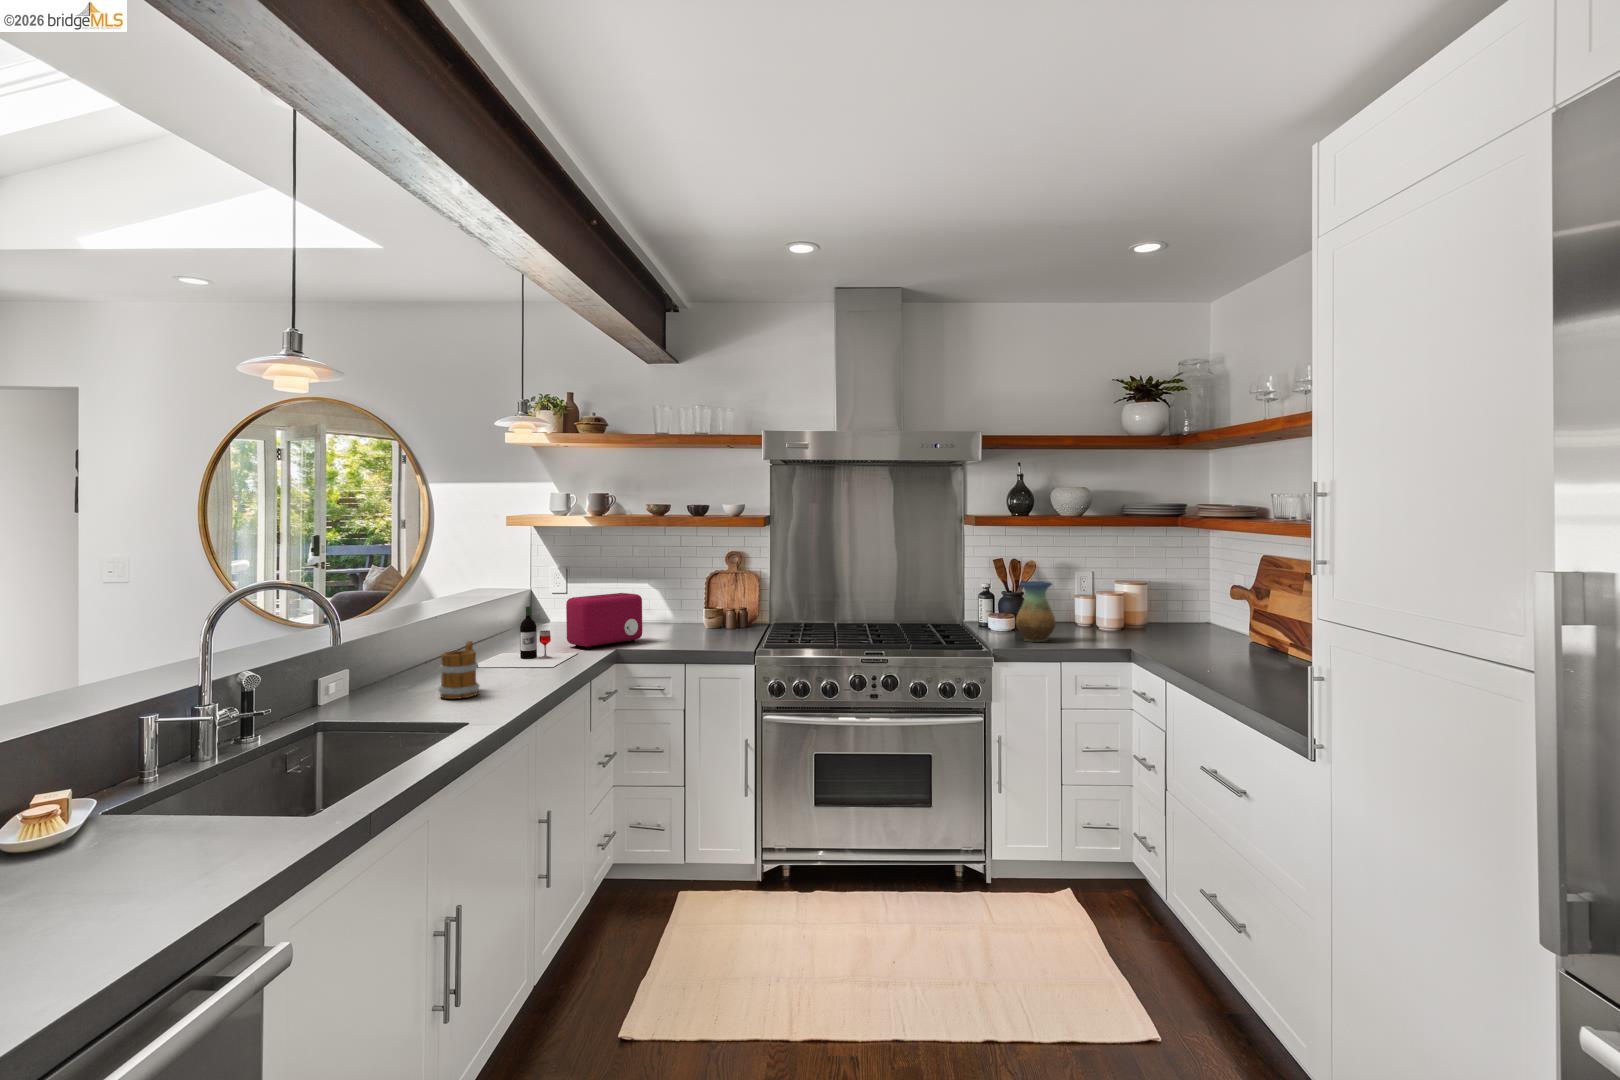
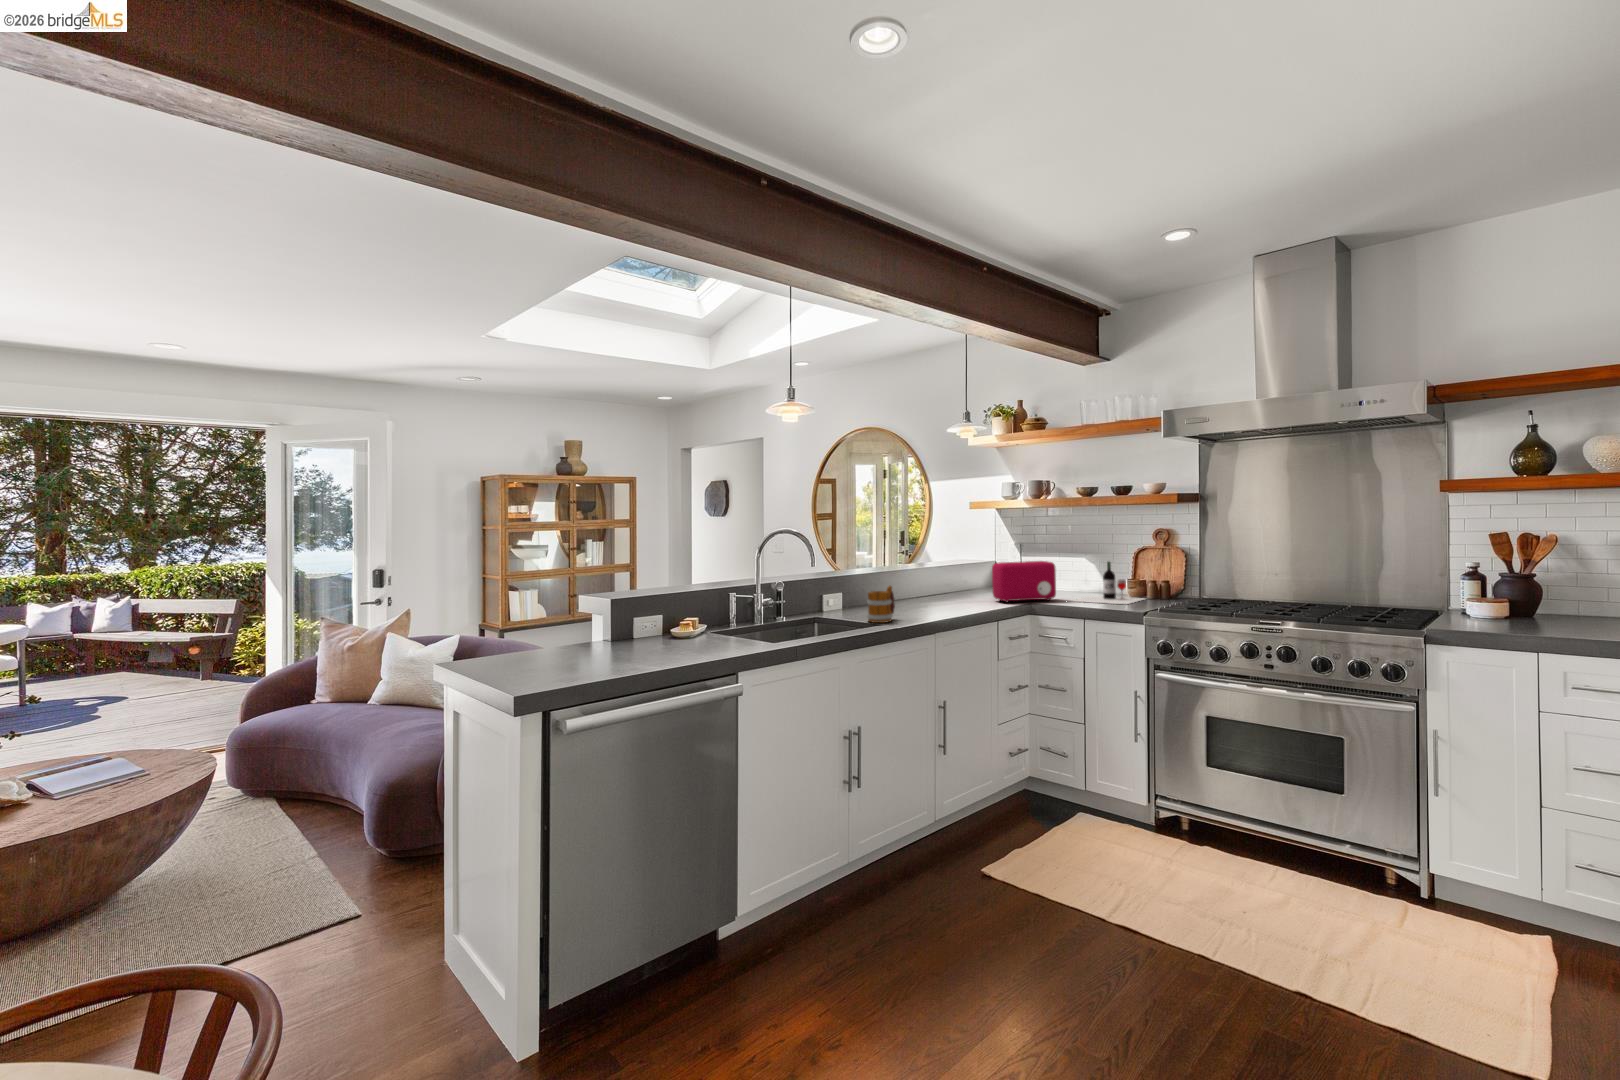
vase: present [1016,581,1056,642] -> none [1488,556,1554,629]
wine bottle: present [478,606,577,667] -> present [1072,562,1144,604]

